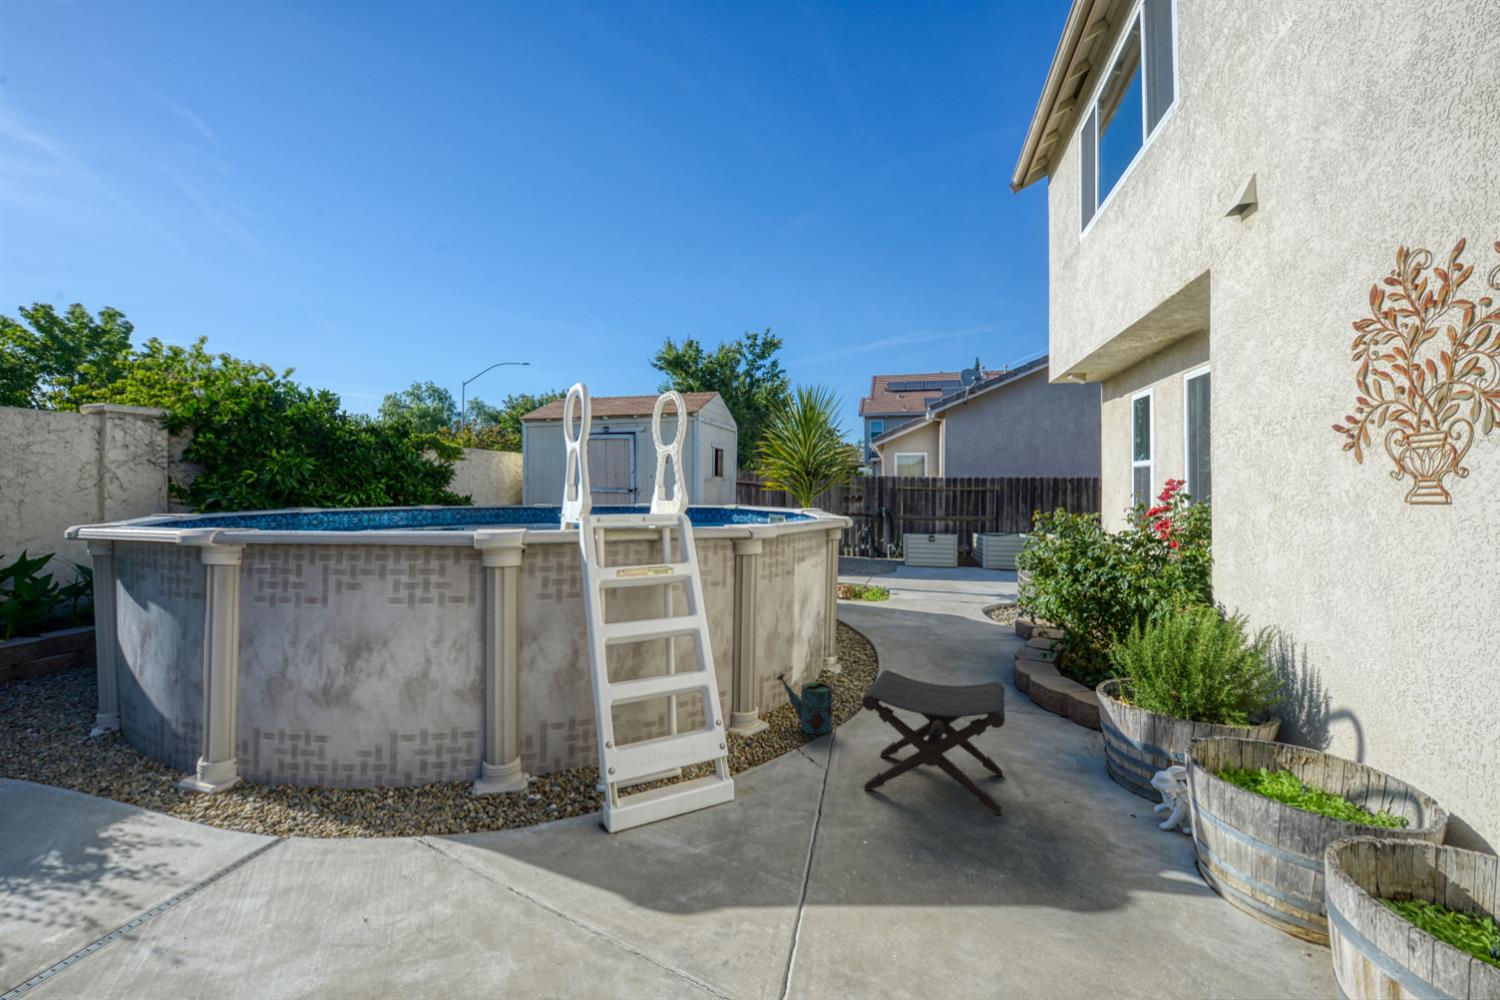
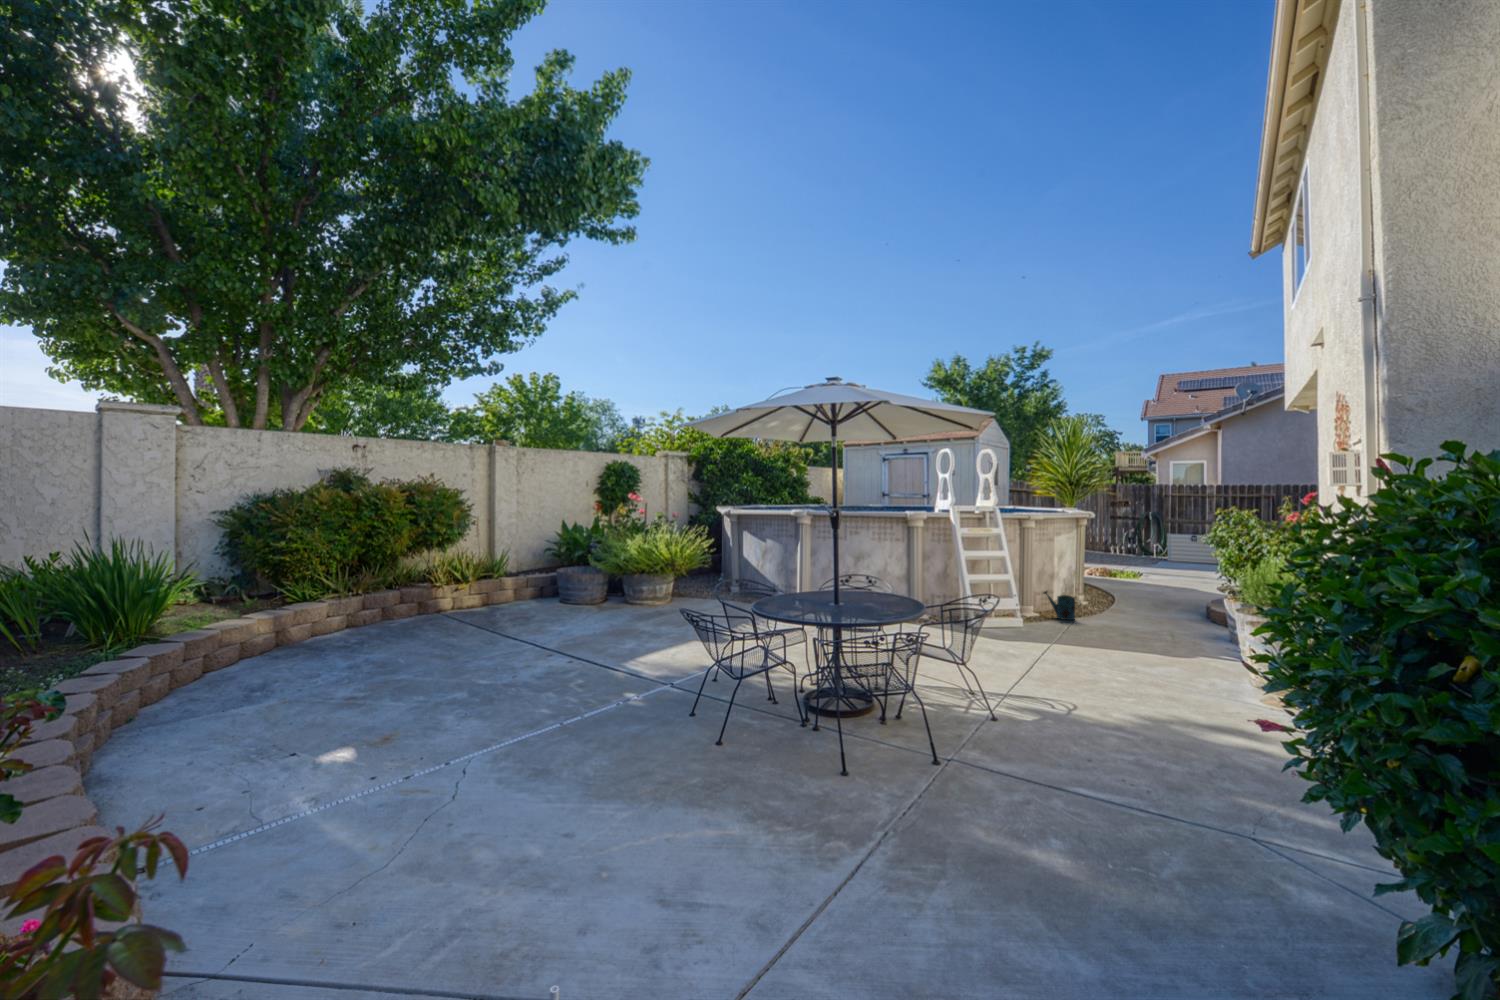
footstool: present [862,670,1005,815] -> none [1087,585,1169,643]

